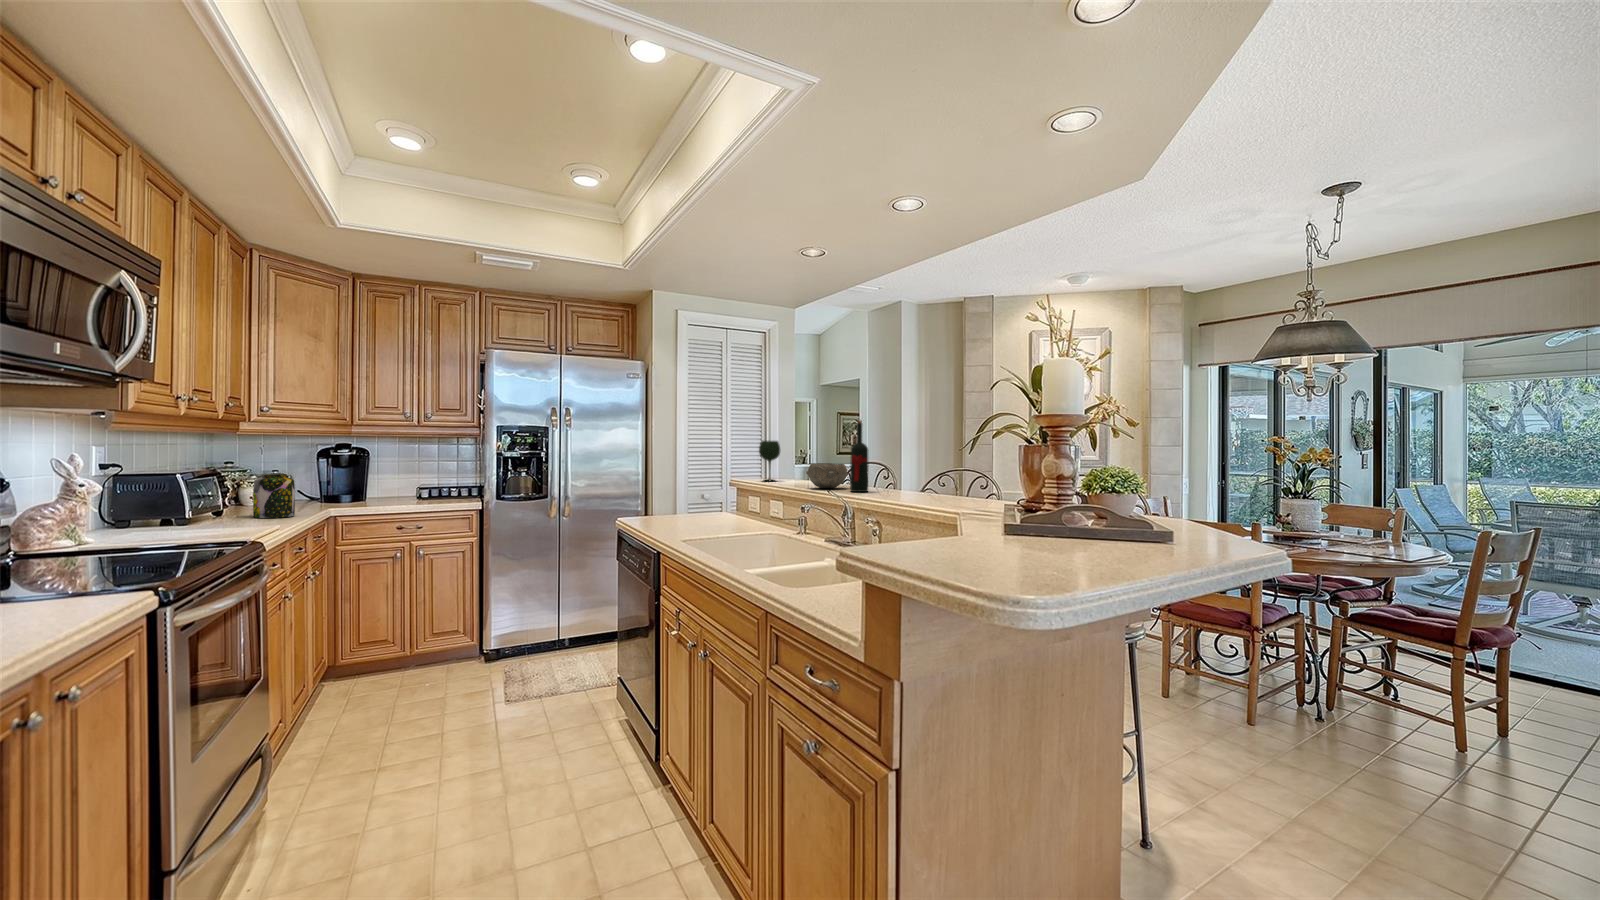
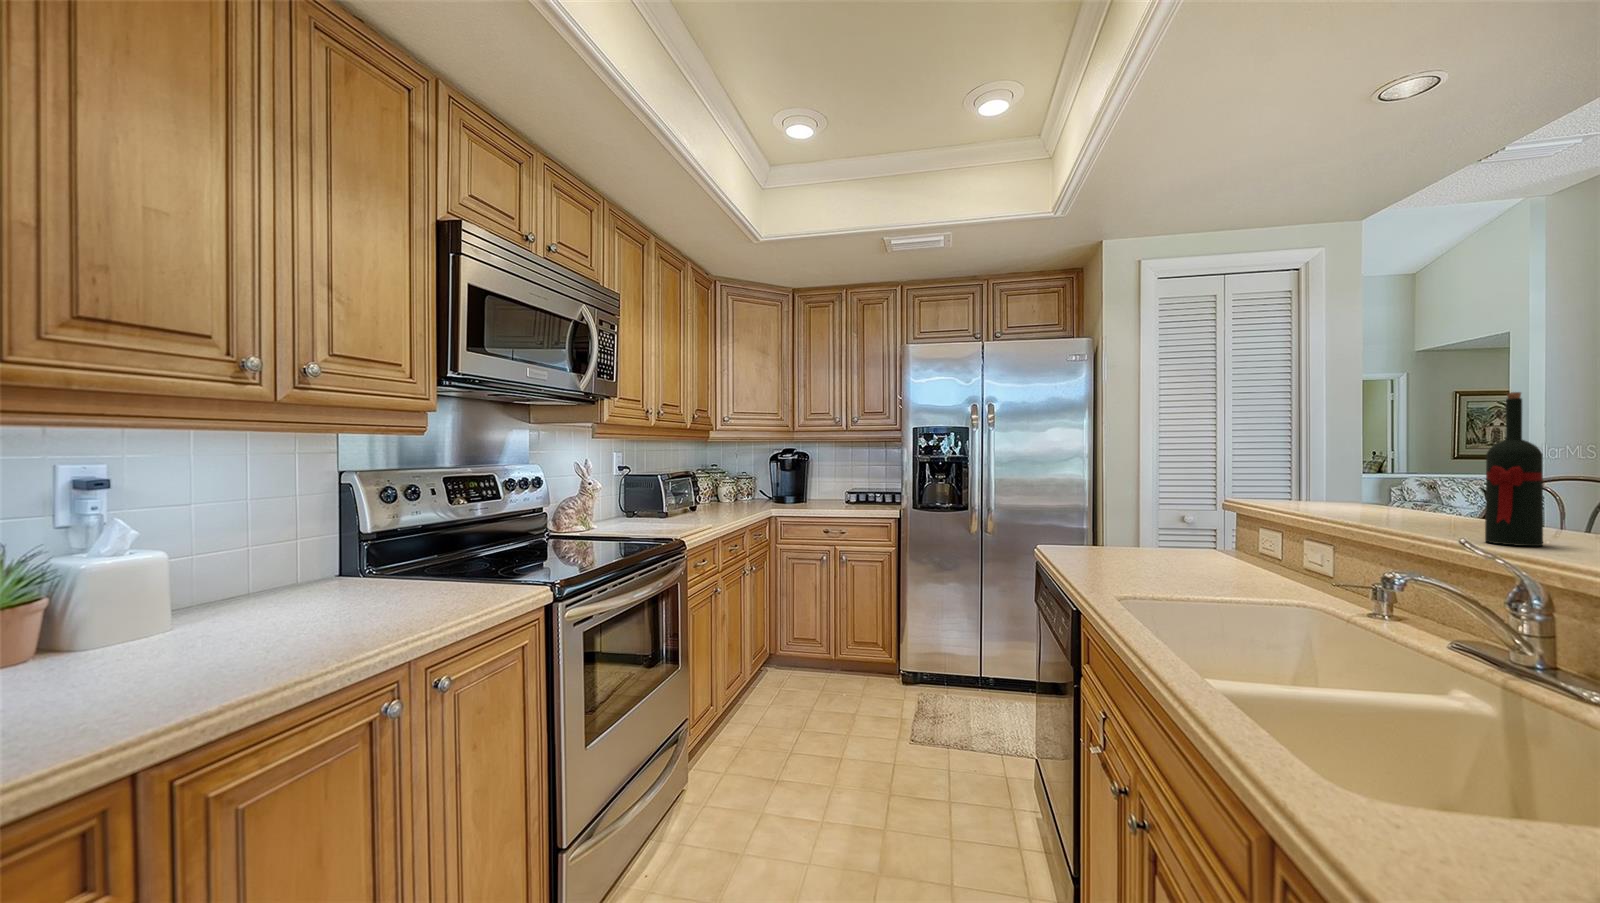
wine glass: present [759,441,780,481] -> none [1269,438,1314,506]
bowl: present [806,463,848,488] -> none [1366,480,1479,529]
jar: present [253,474,295,518] -> none [709,477,737,516]

